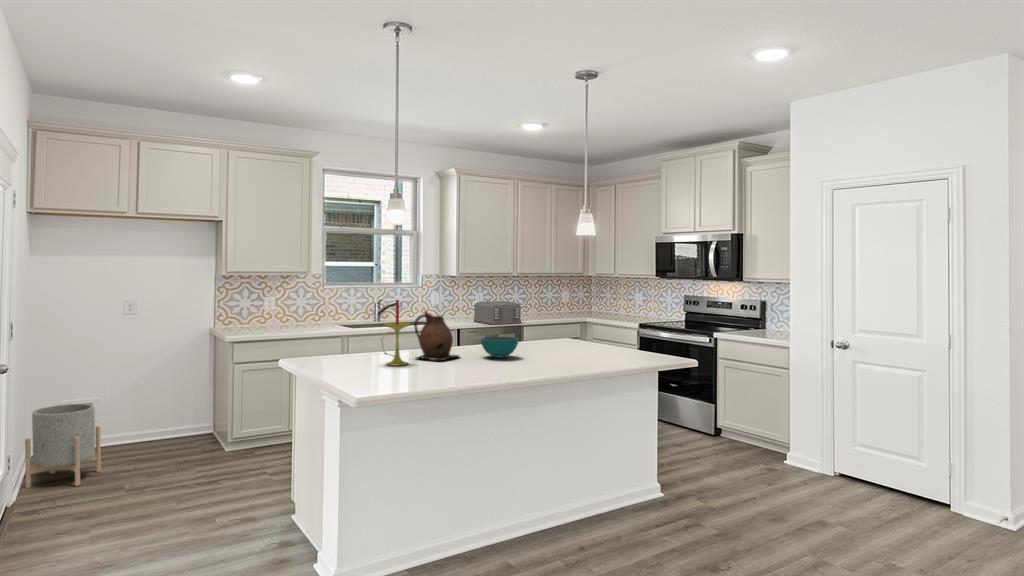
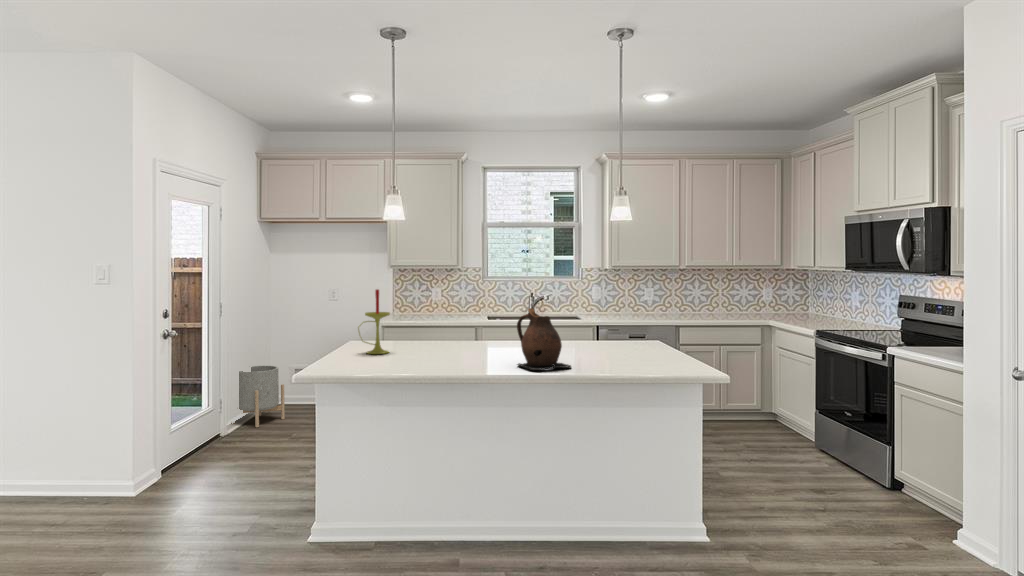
toaster: present [474,301,521,324] -> none [624,297,669,322]
ceramic pitcher: present [414,310,460,360] -> present [517,308,571,370]
bowl: present [481,337,518,357] -> none [470,332,512,355]

